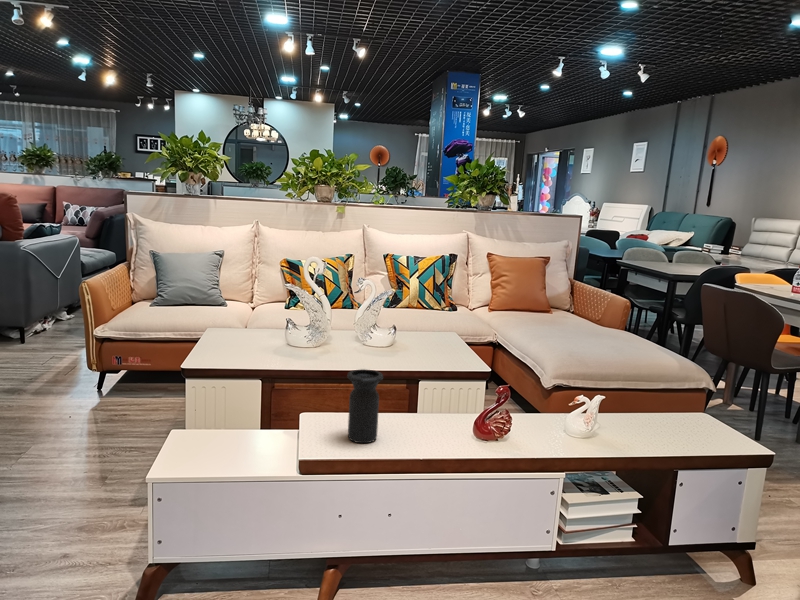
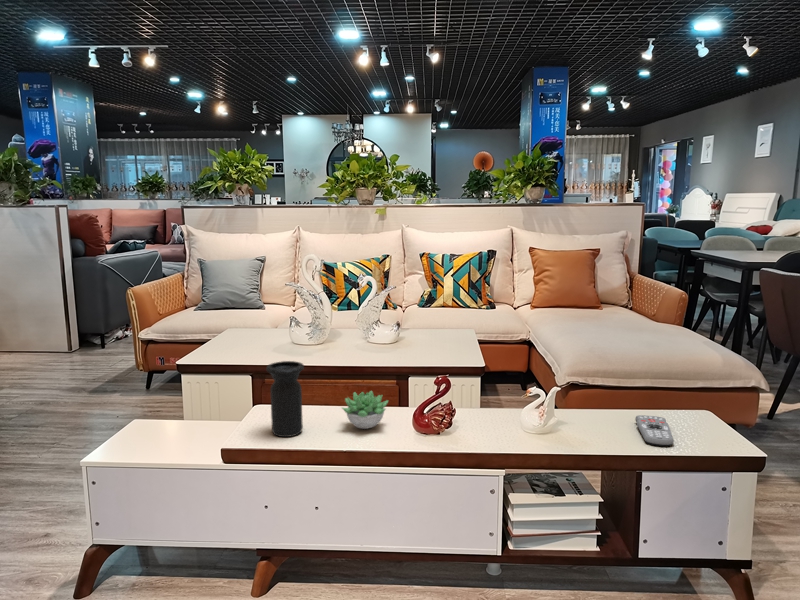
succulent plant: none [410,396,456,433] -> present [342,391,388,429]
remote control: none [652,414,697,441] -> present [635,415,674,446]

